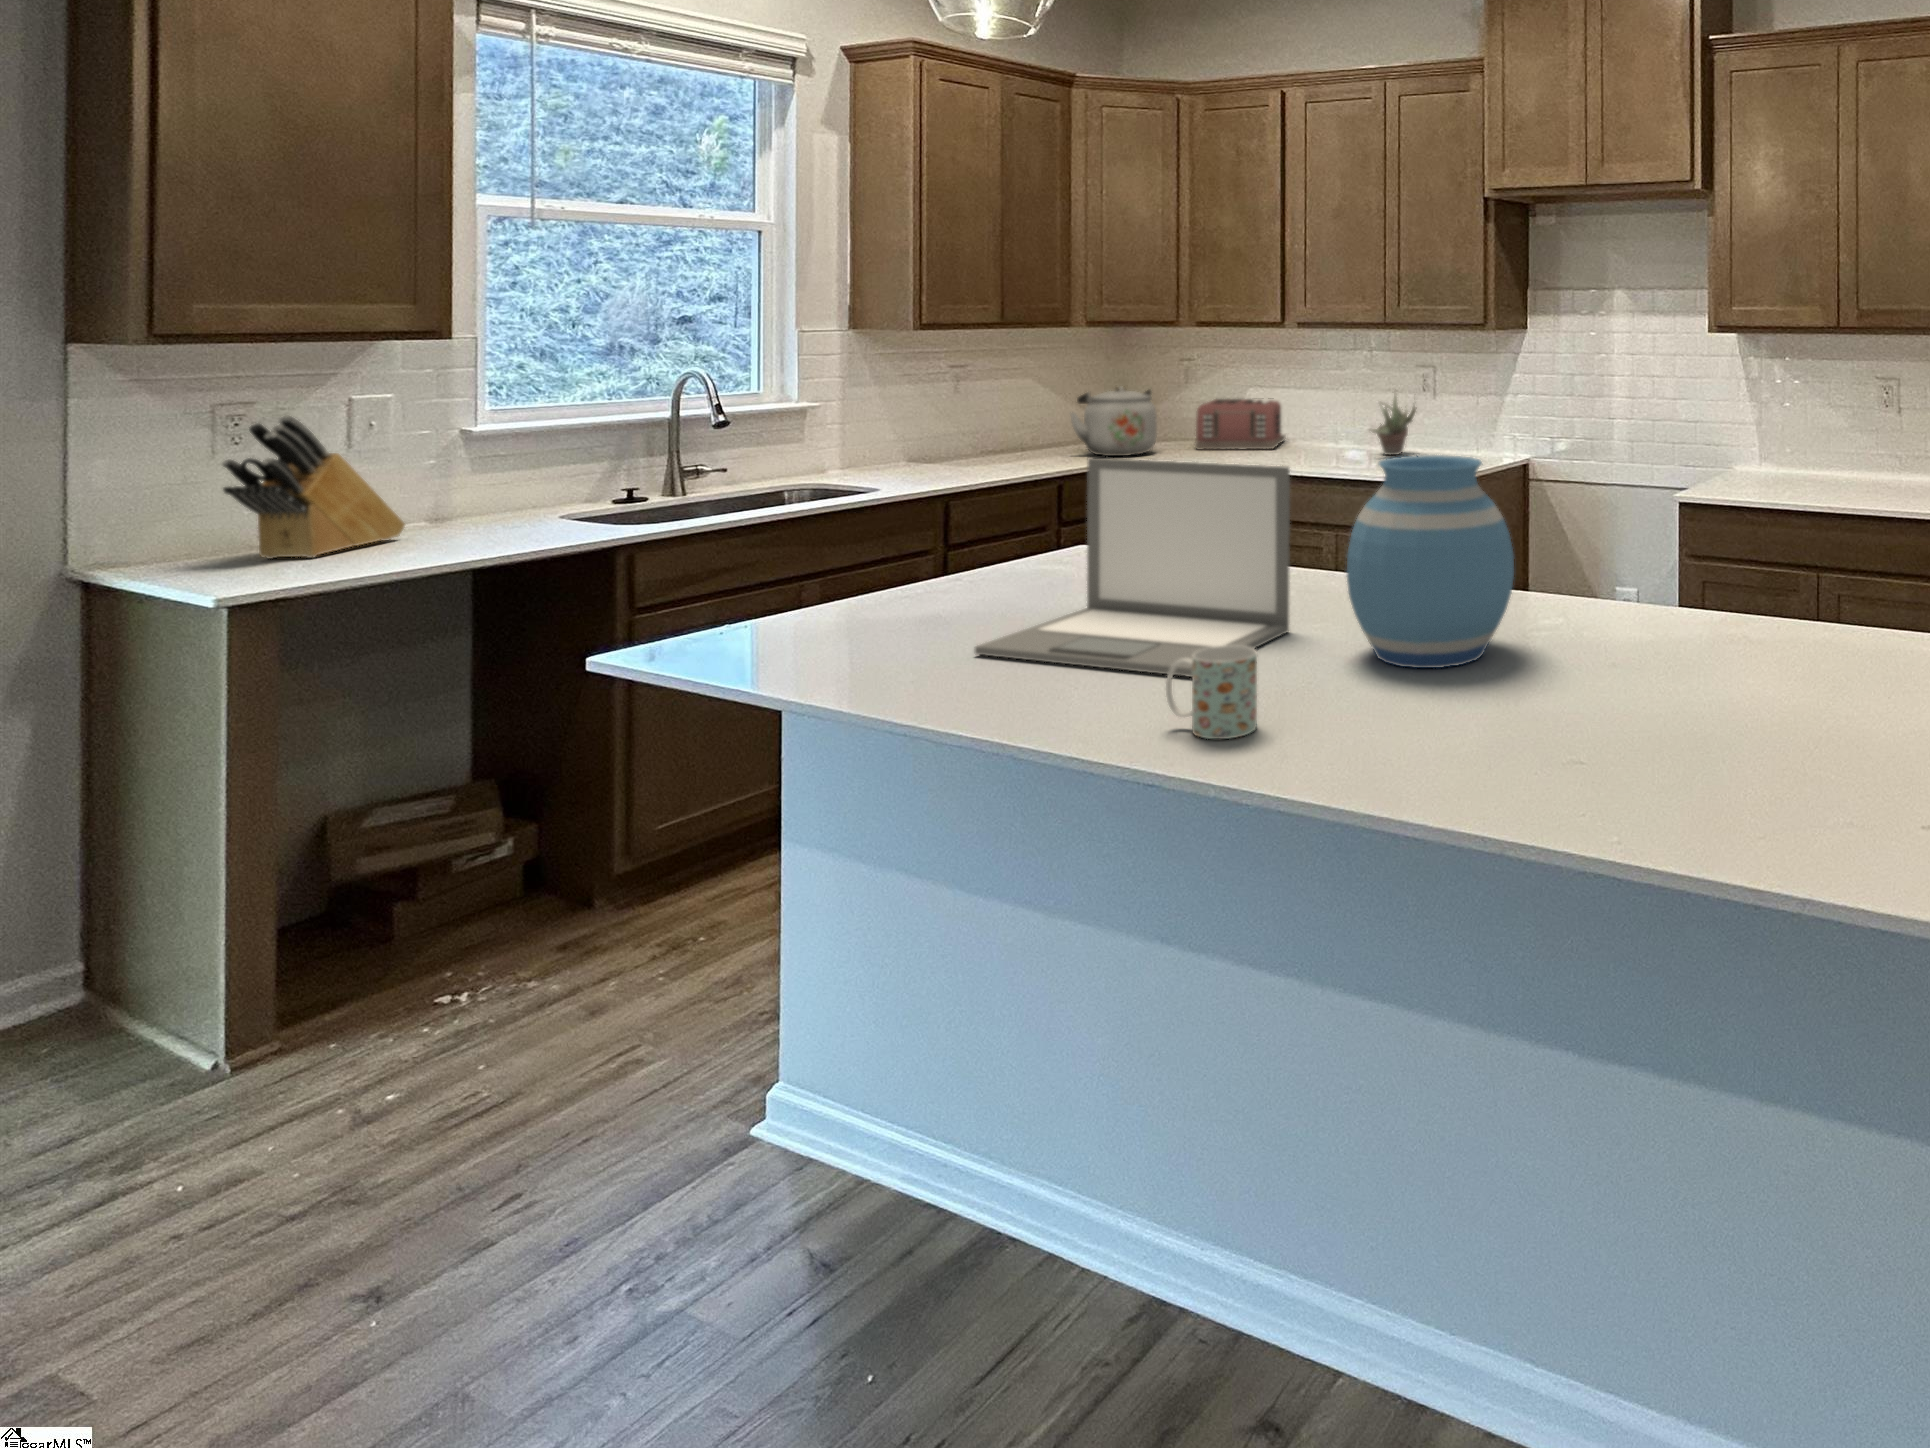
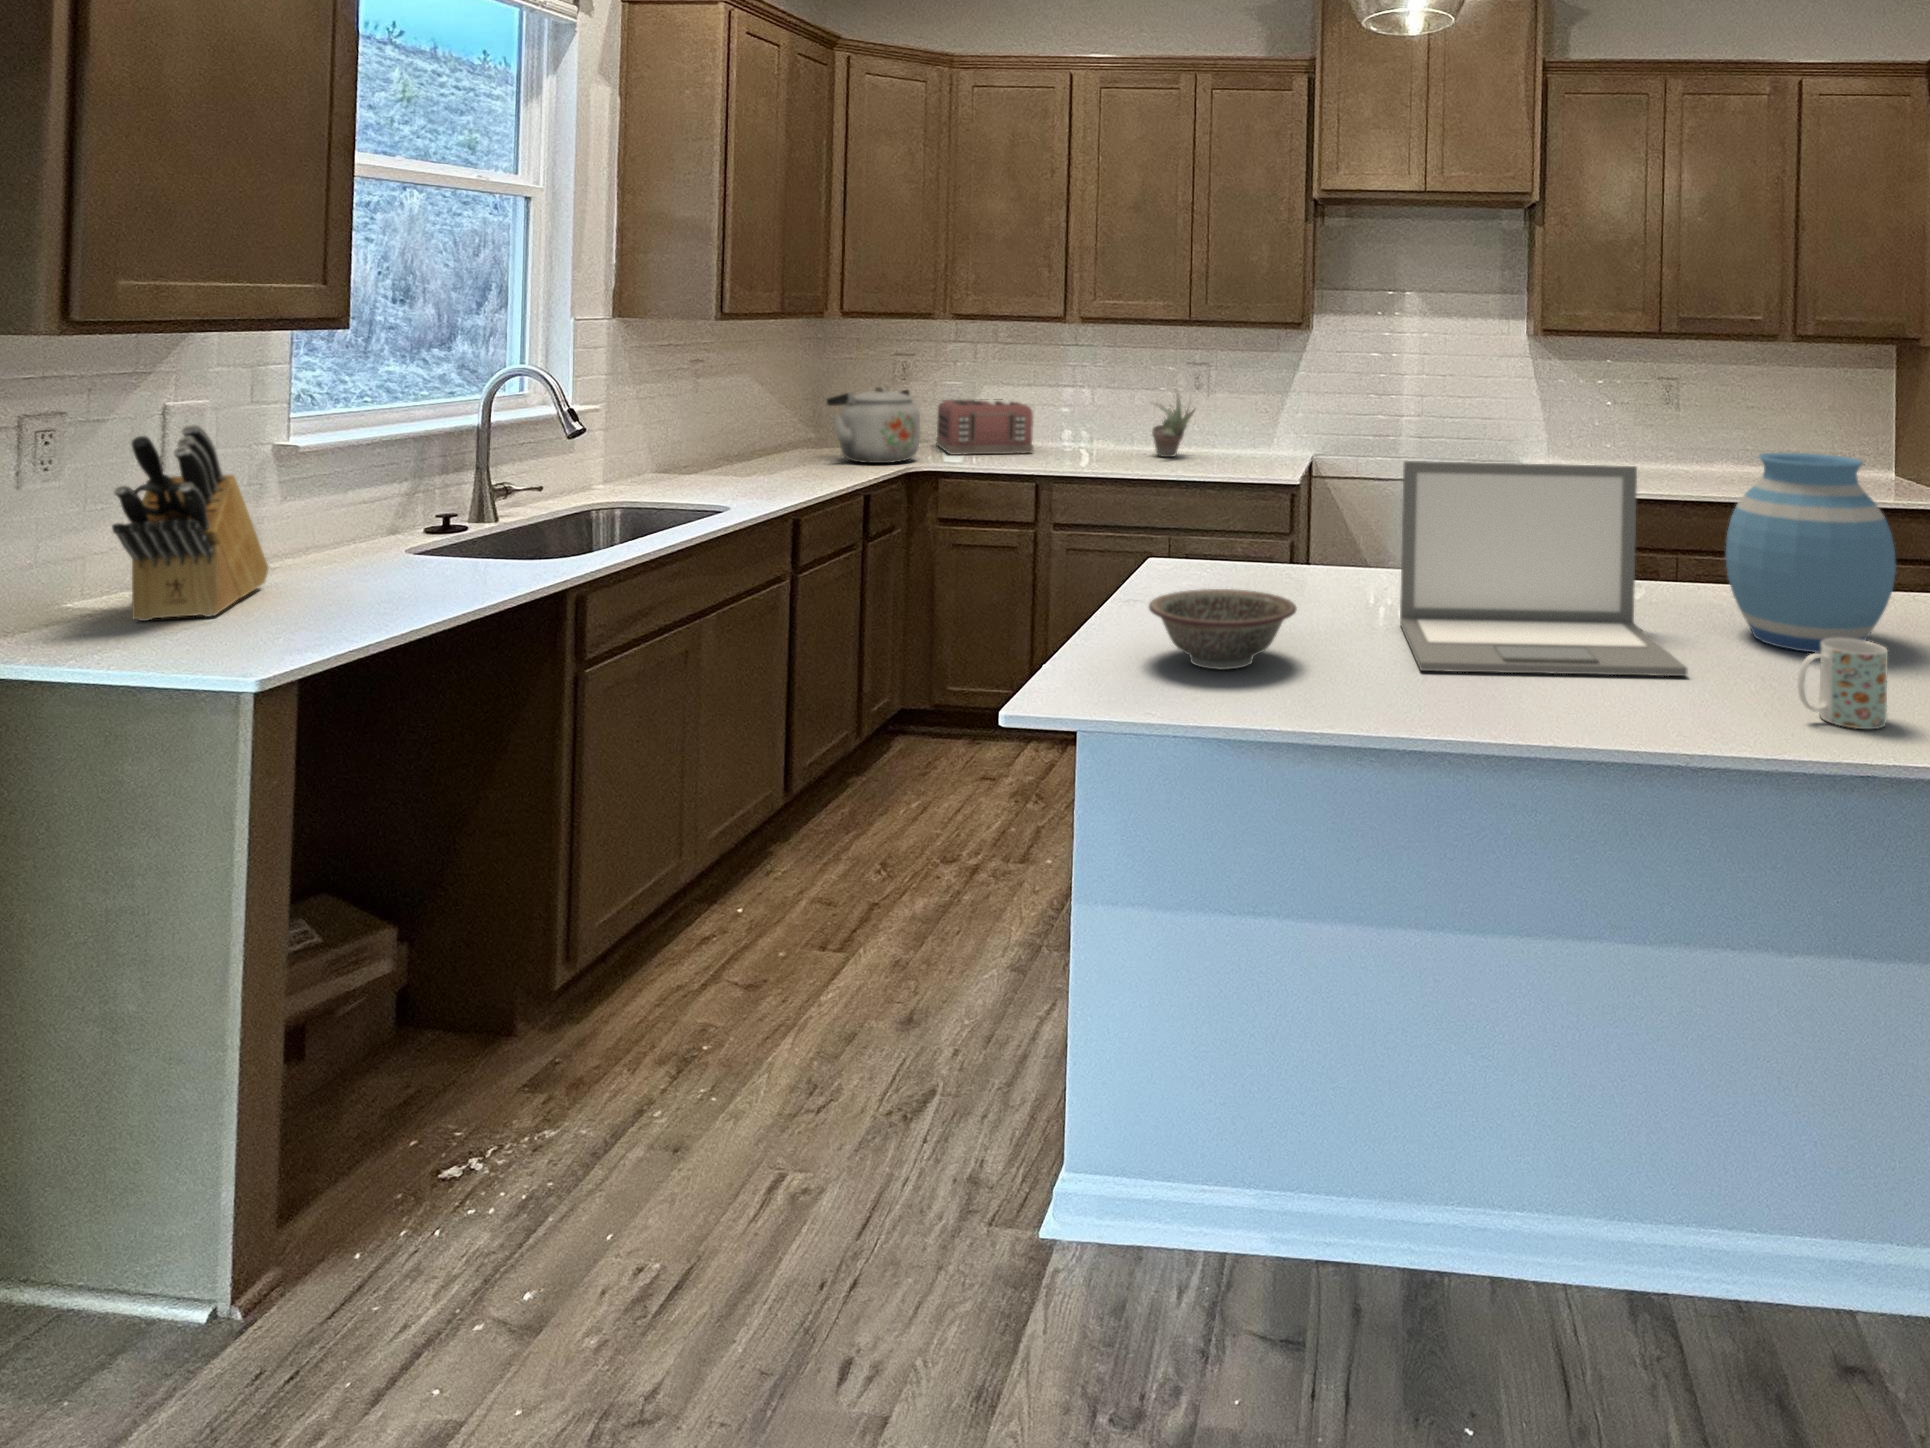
decorative bowl: none [767,570,918,641] -> present [1149,589,1296,670]

